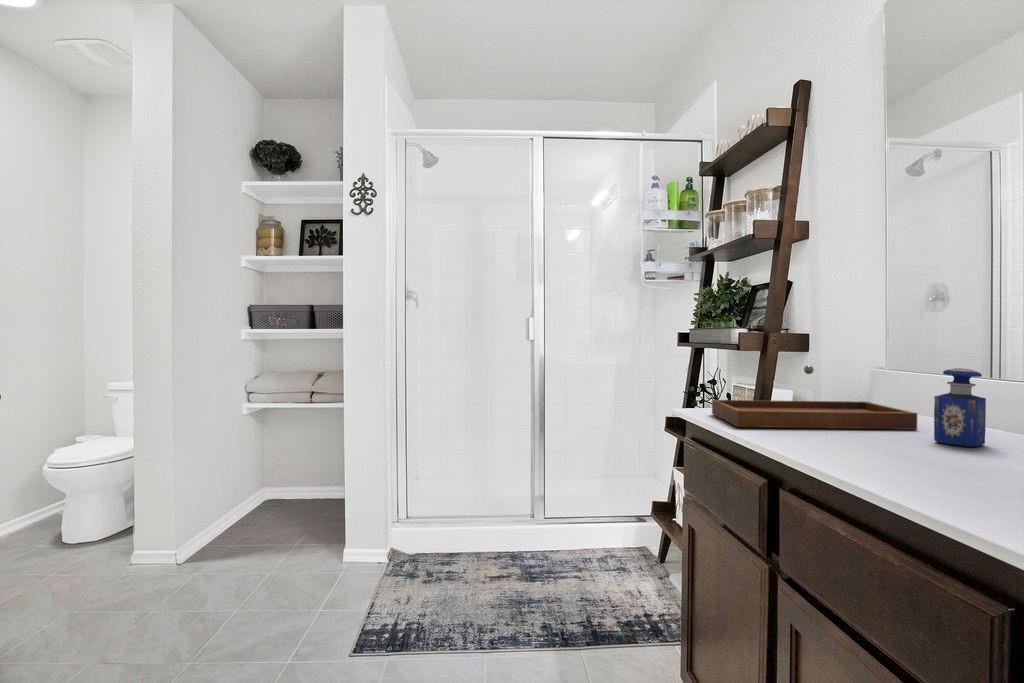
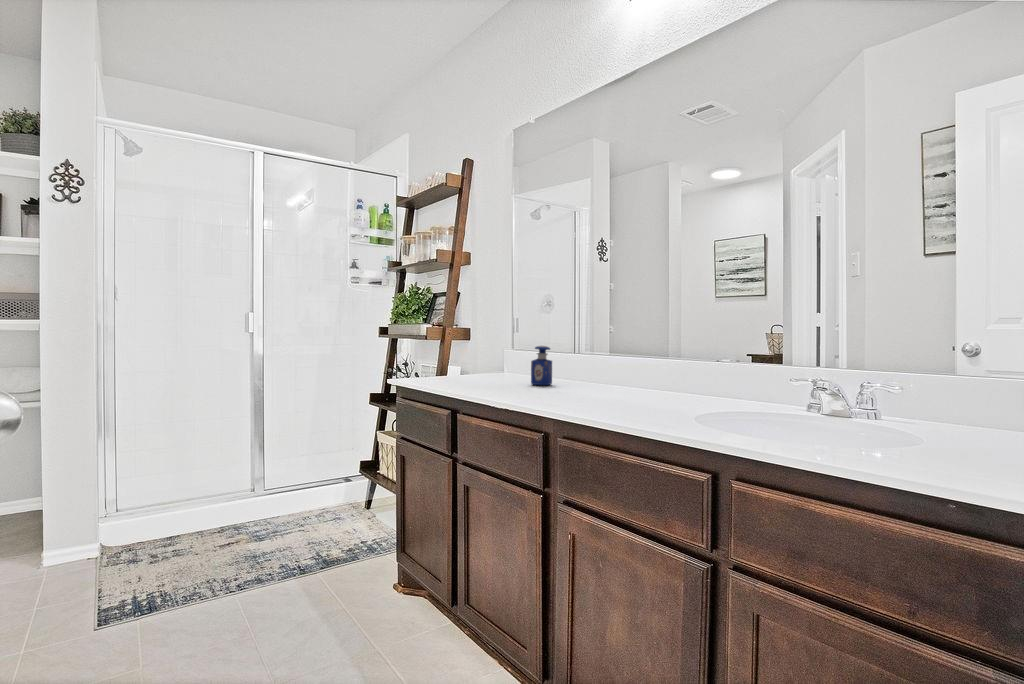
tray: present [712,365,917,430] -> none [416,347,525,385]

